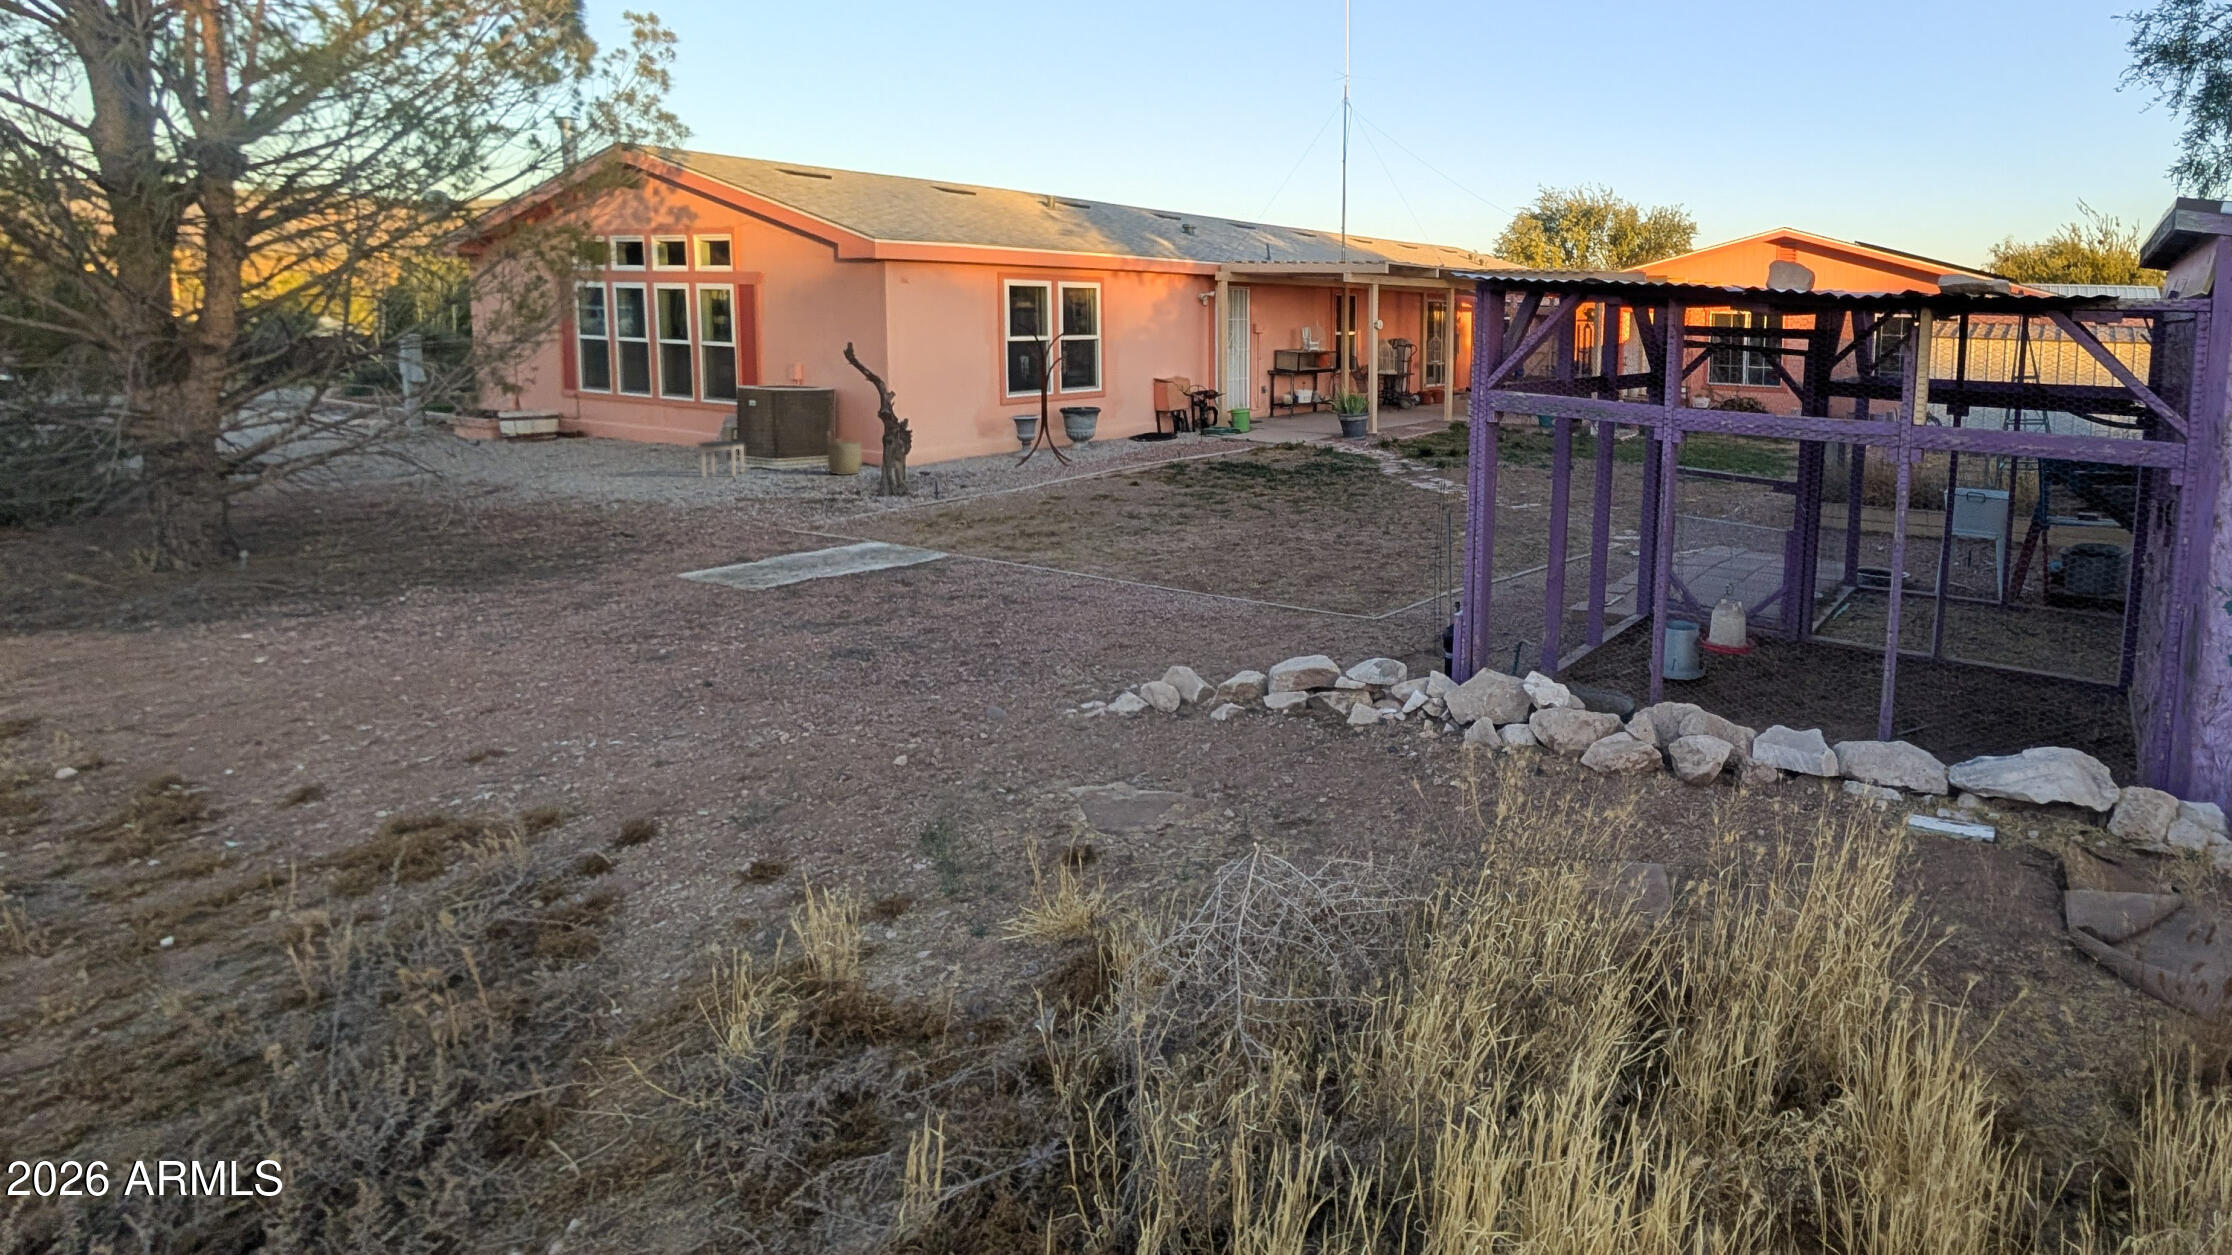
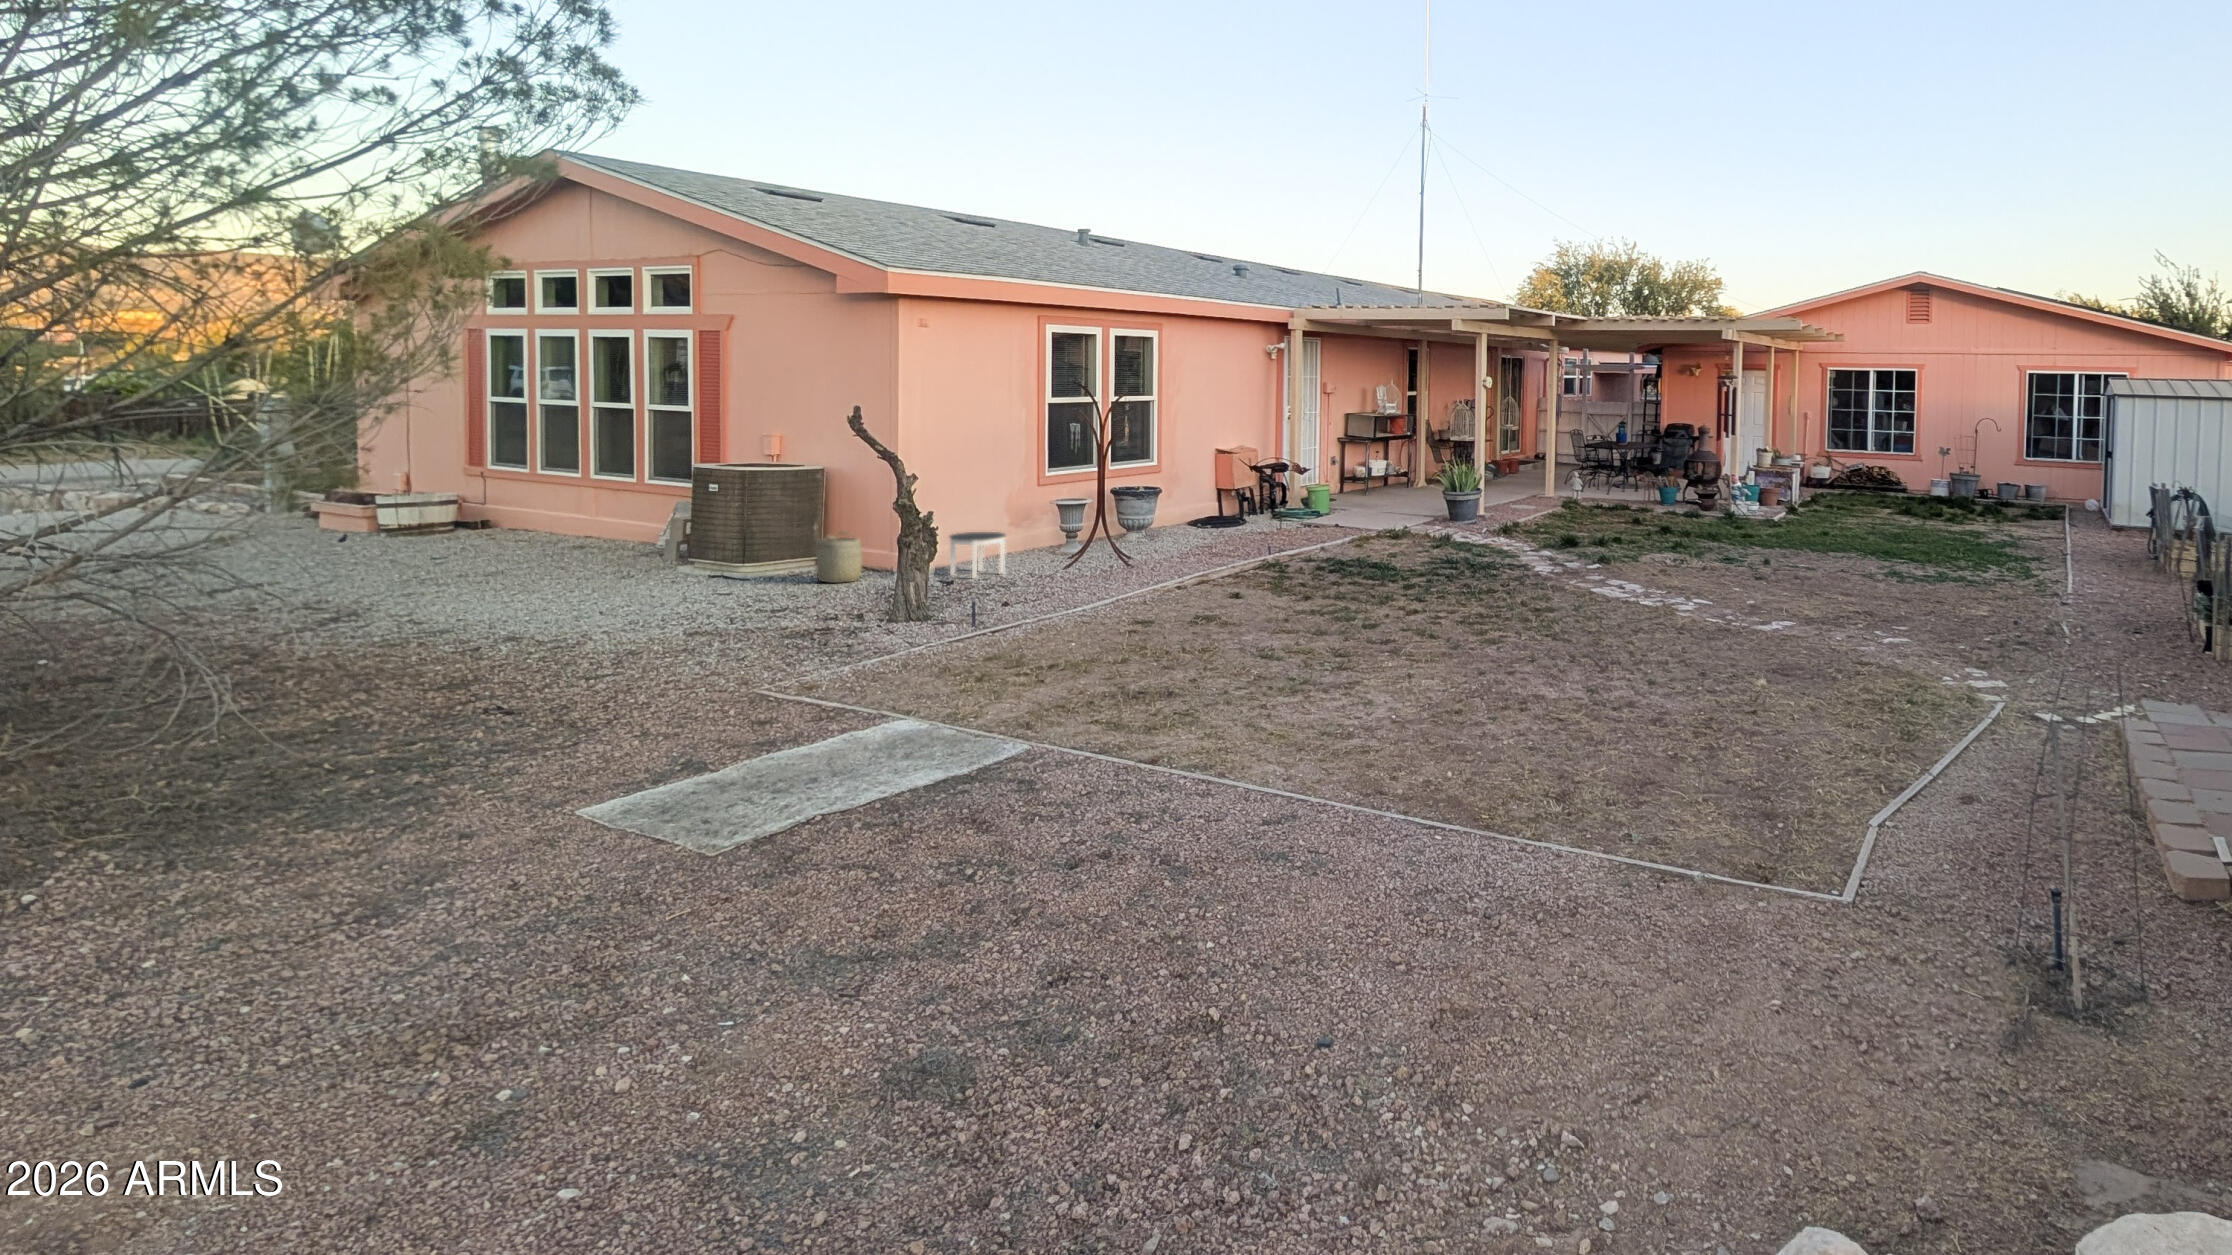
round table: present [699,441,746,477] -> present [950,532,1005,578]

